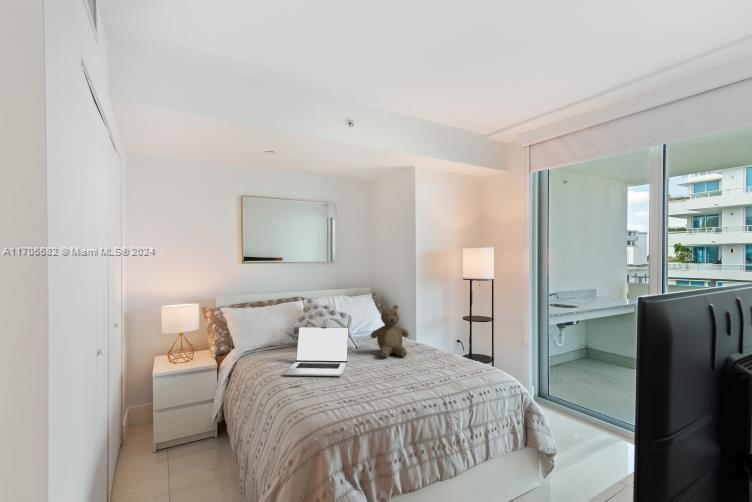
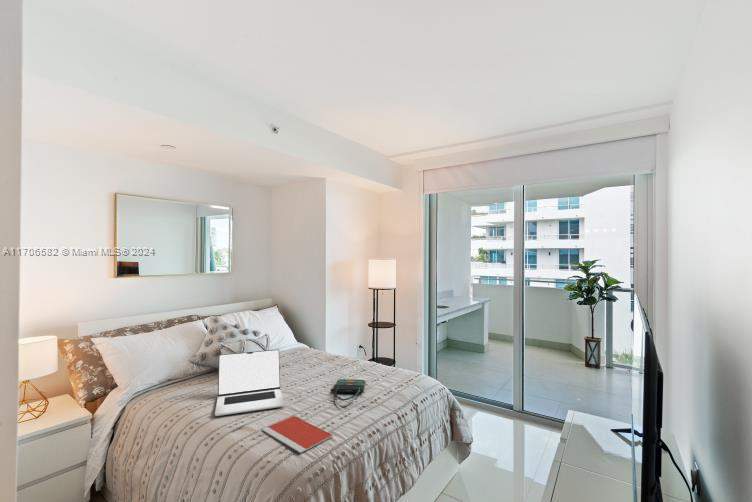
teddy bear: present [370,305,409,358] -> none [297,320,338,377]
tote bag: none [387,362,427,385] -> present [330,379,366,408]
notebook: none [311,384,364,412] -> present [262,416,333,453]

